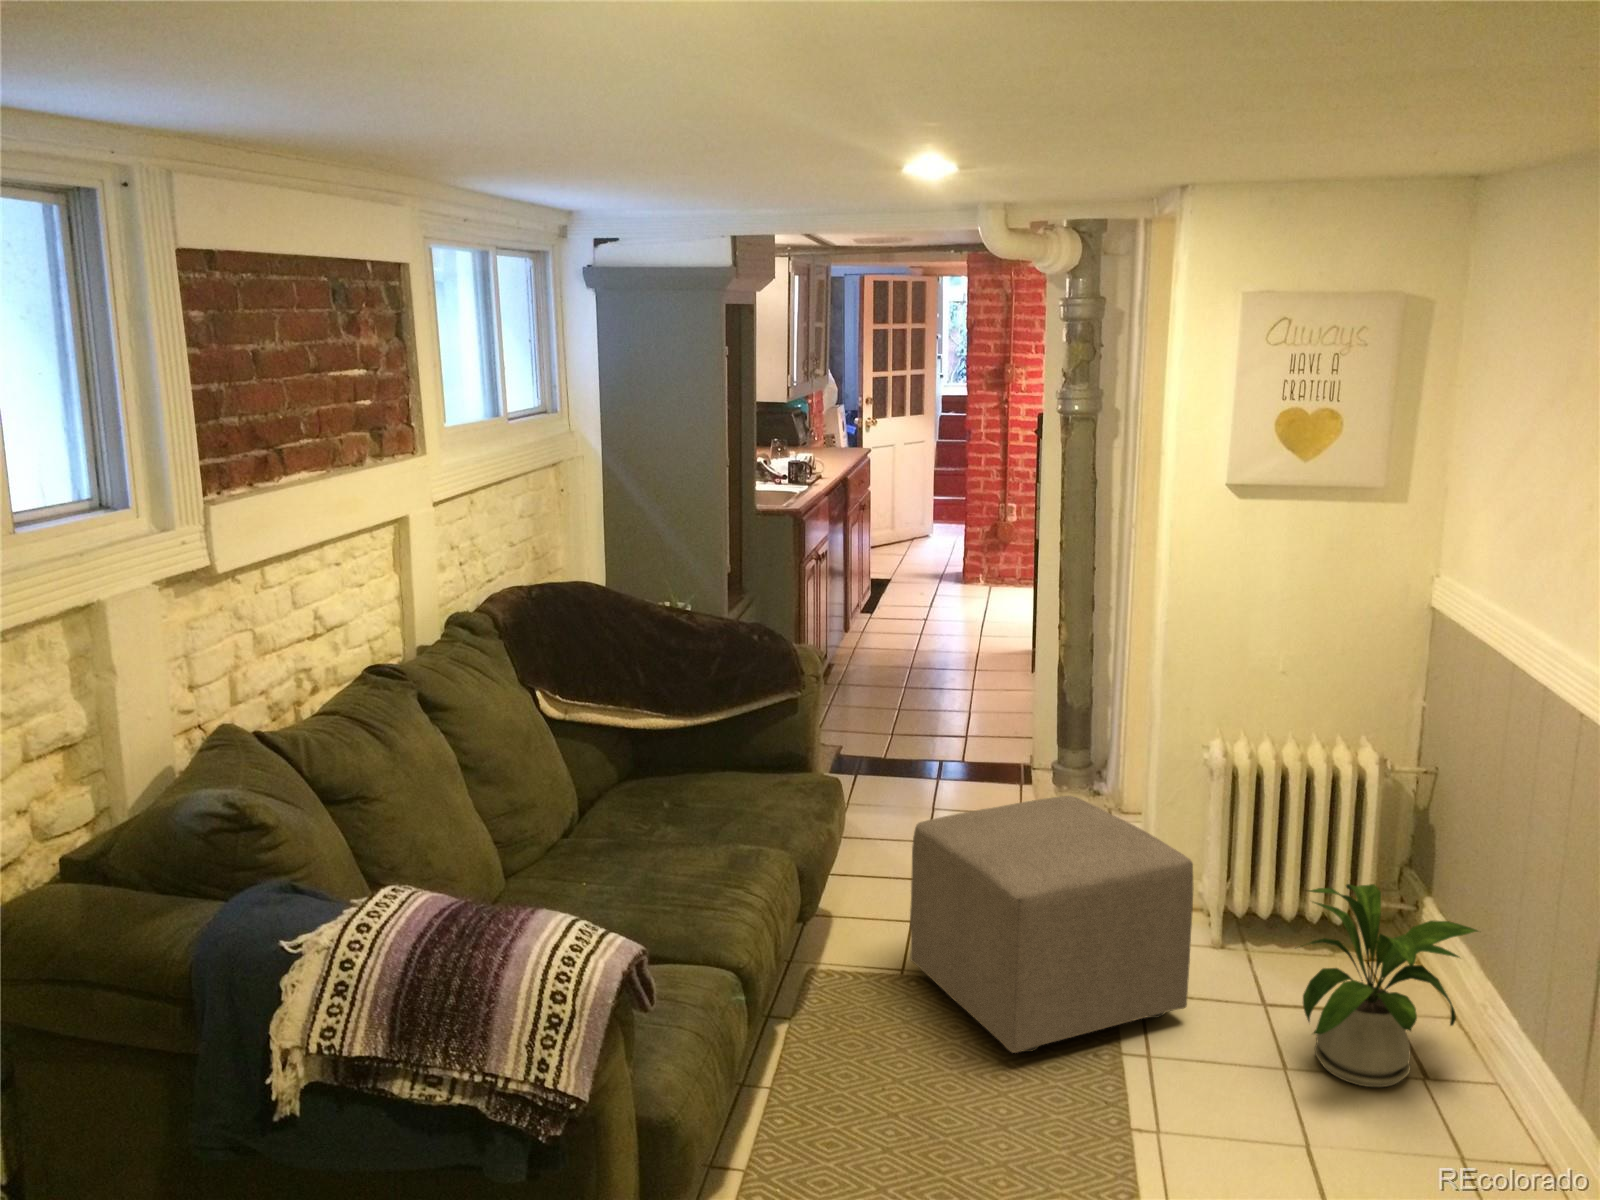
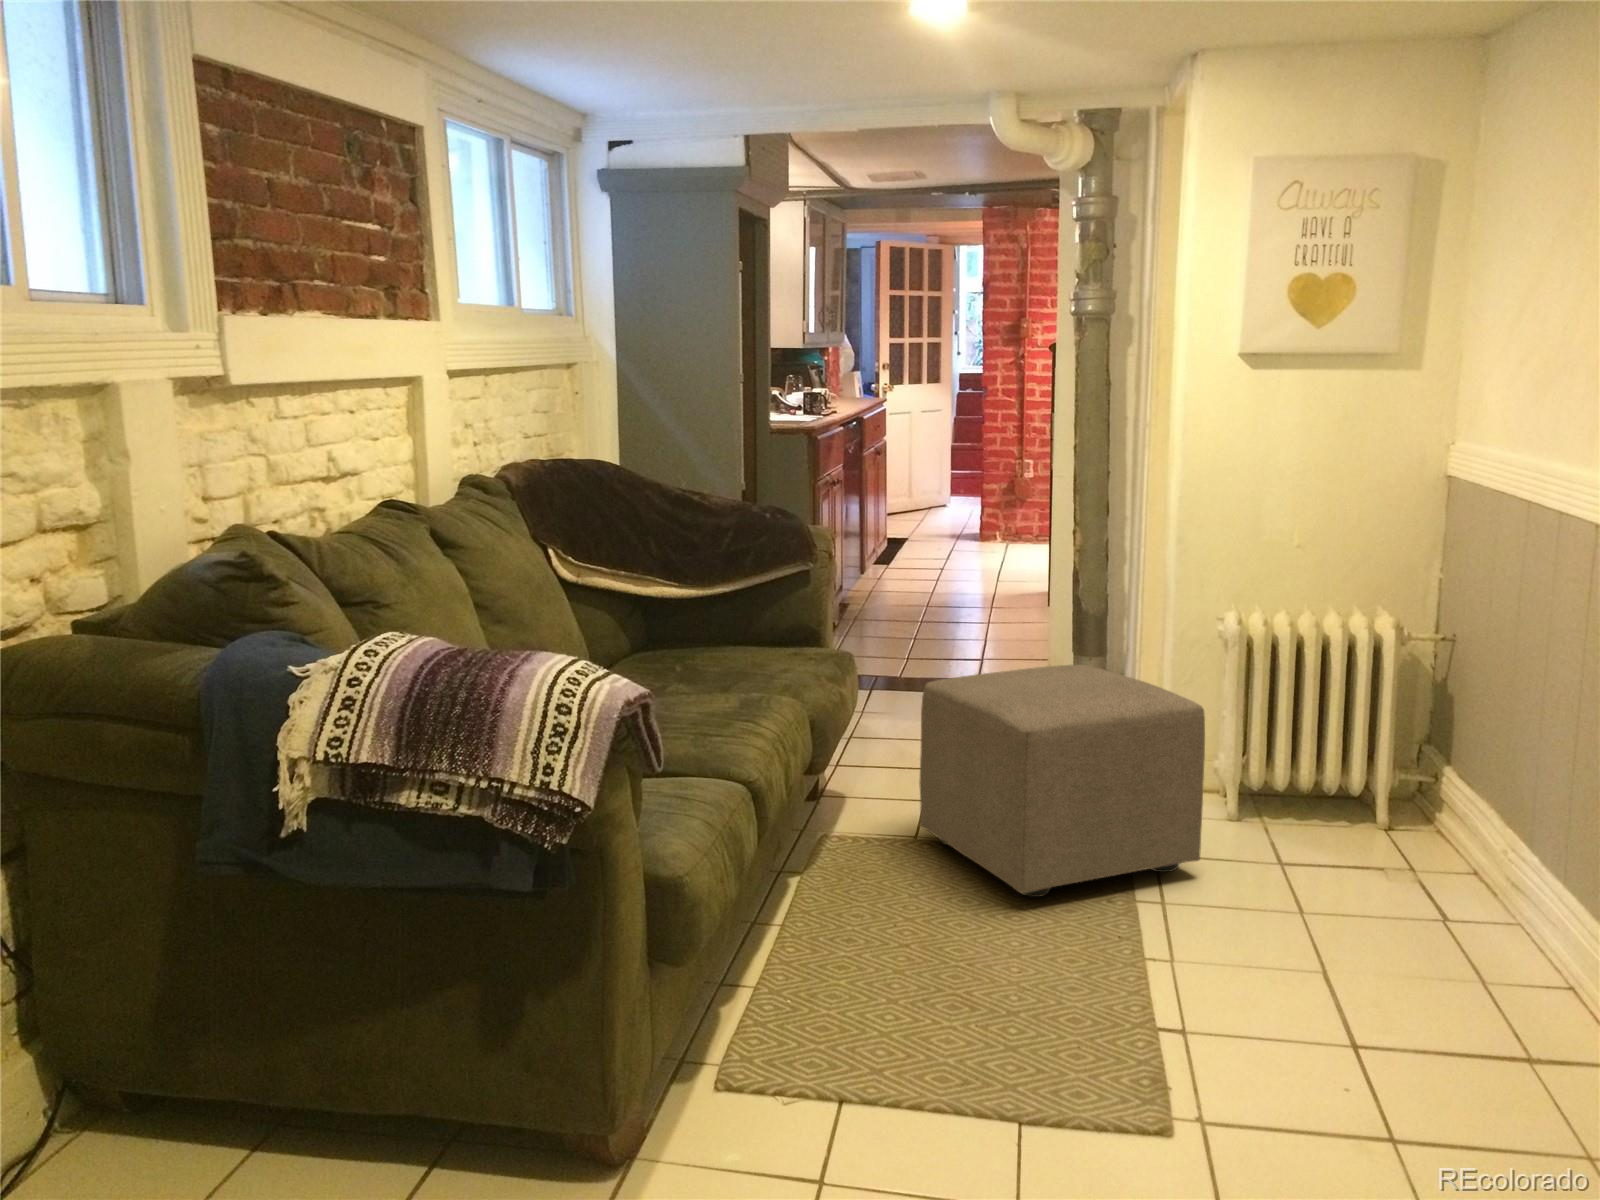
house plant: present [1298,884,1478,1087] -> none [1308,721,1498,925]

